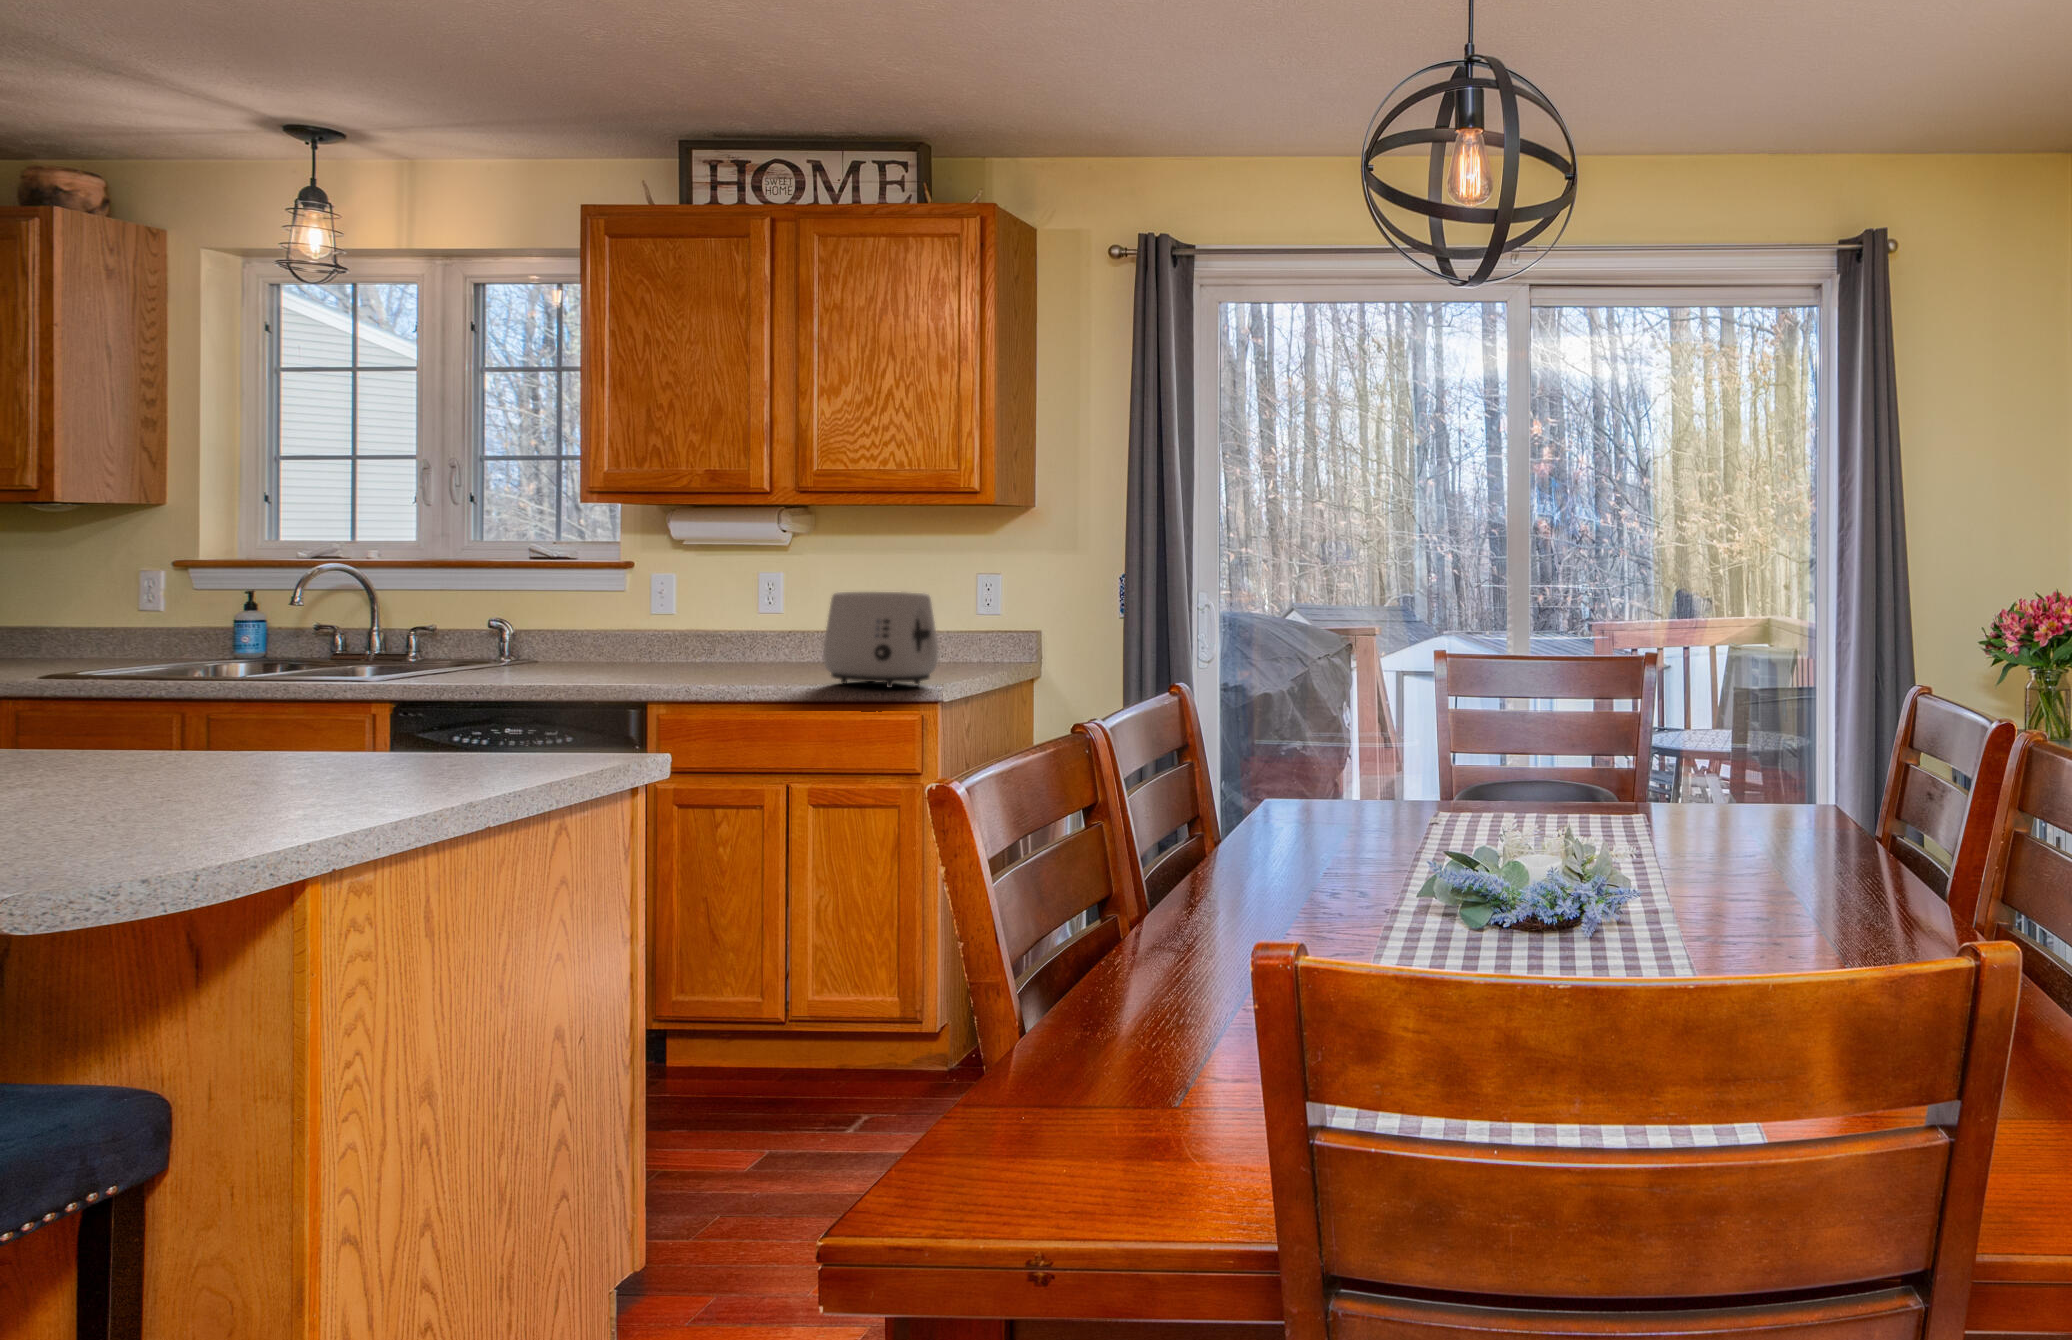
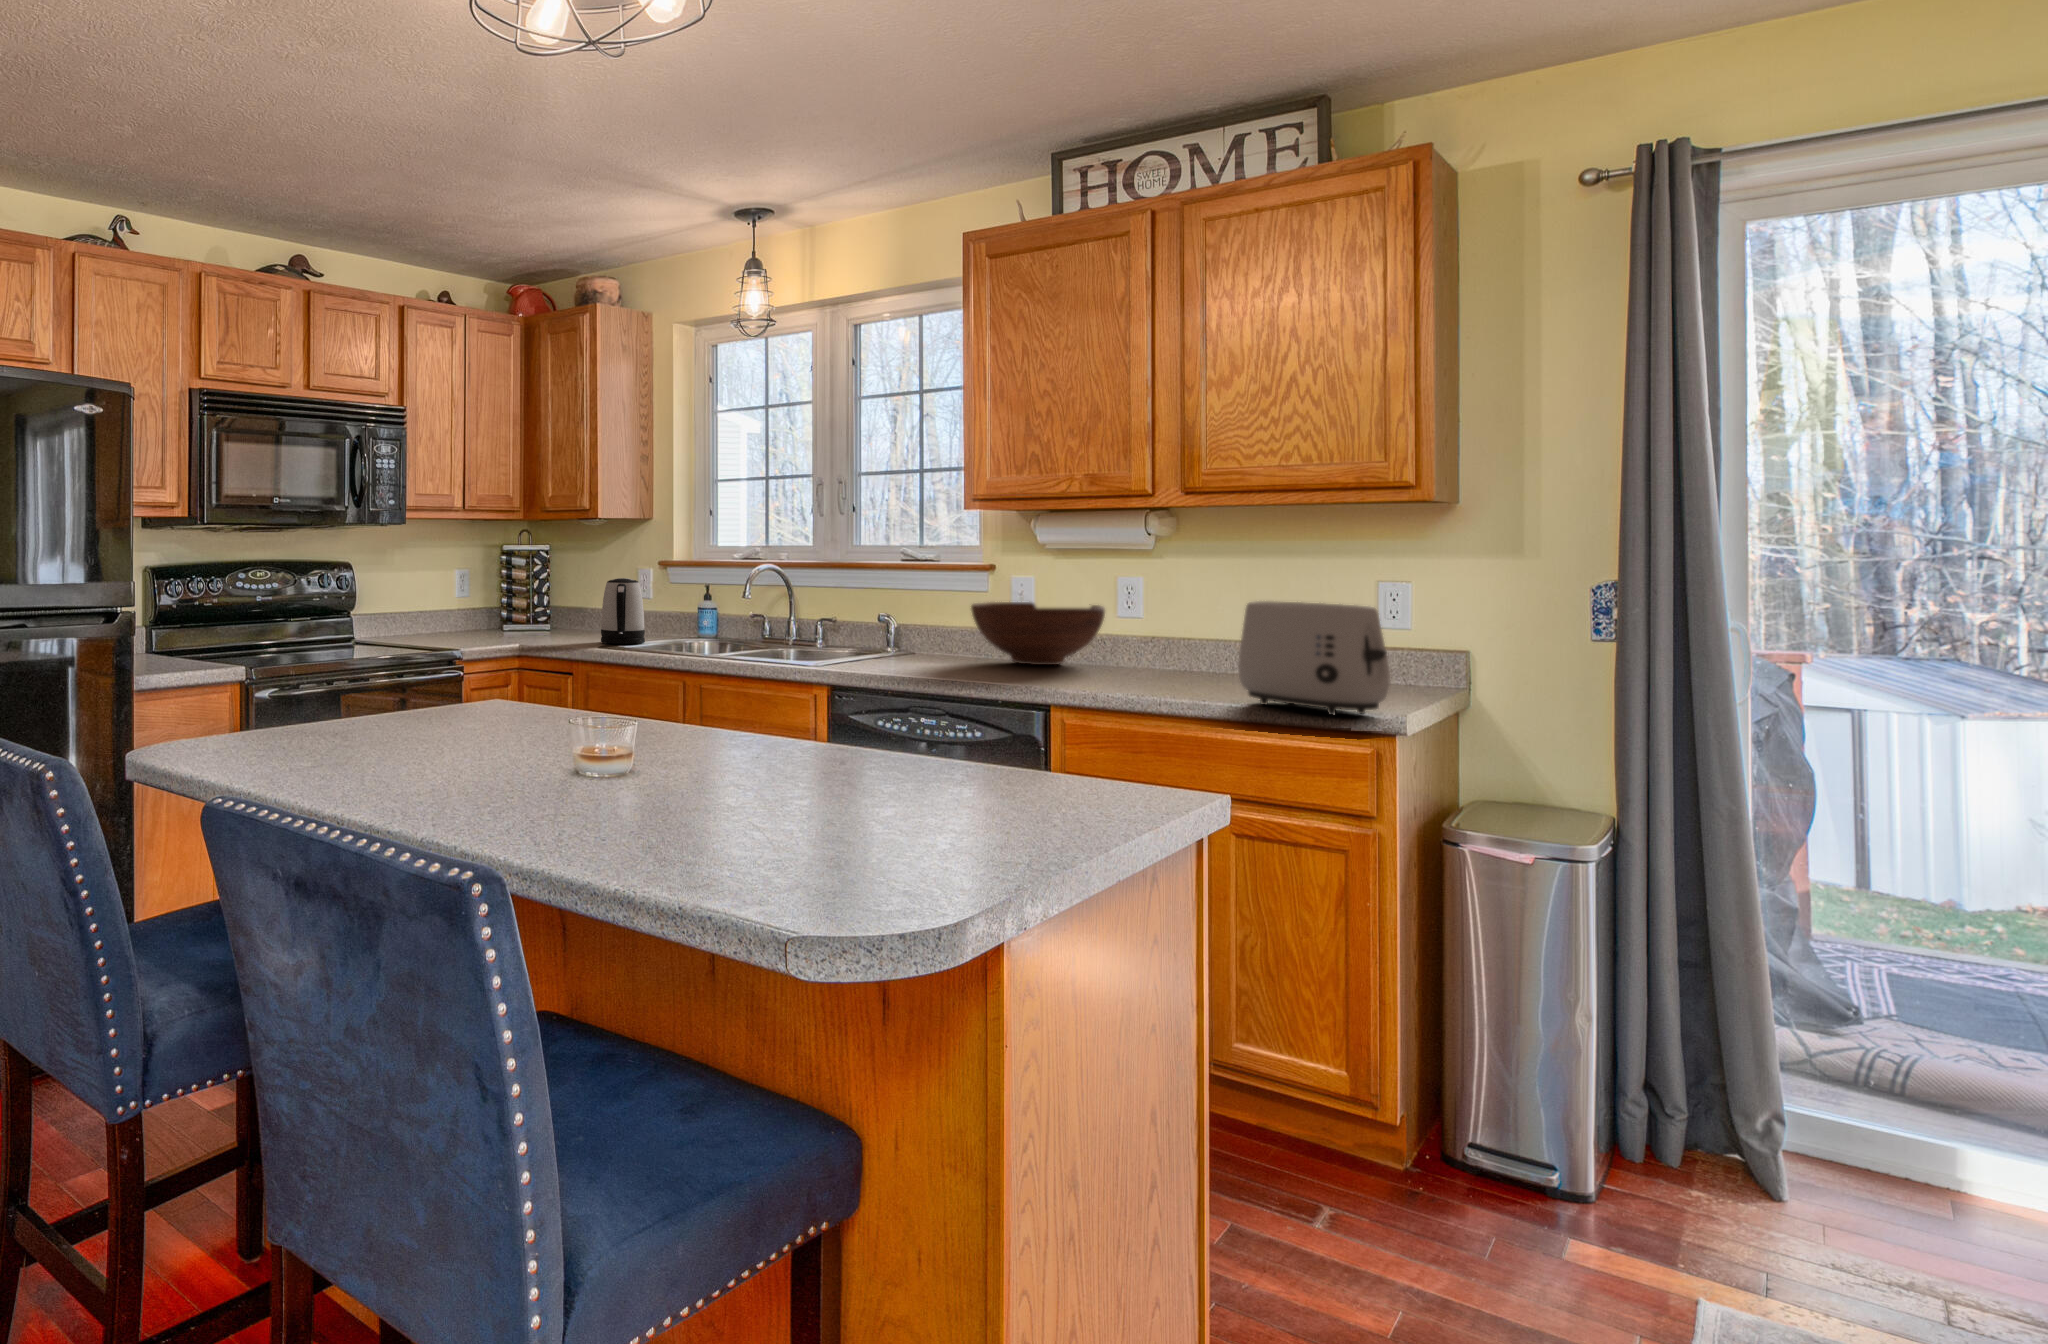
kettle: none [55,584,137,671] -> present [601,578,645,644]
fruit bowl: none [591,599,739,663] -> present [971,602,1105,665]

